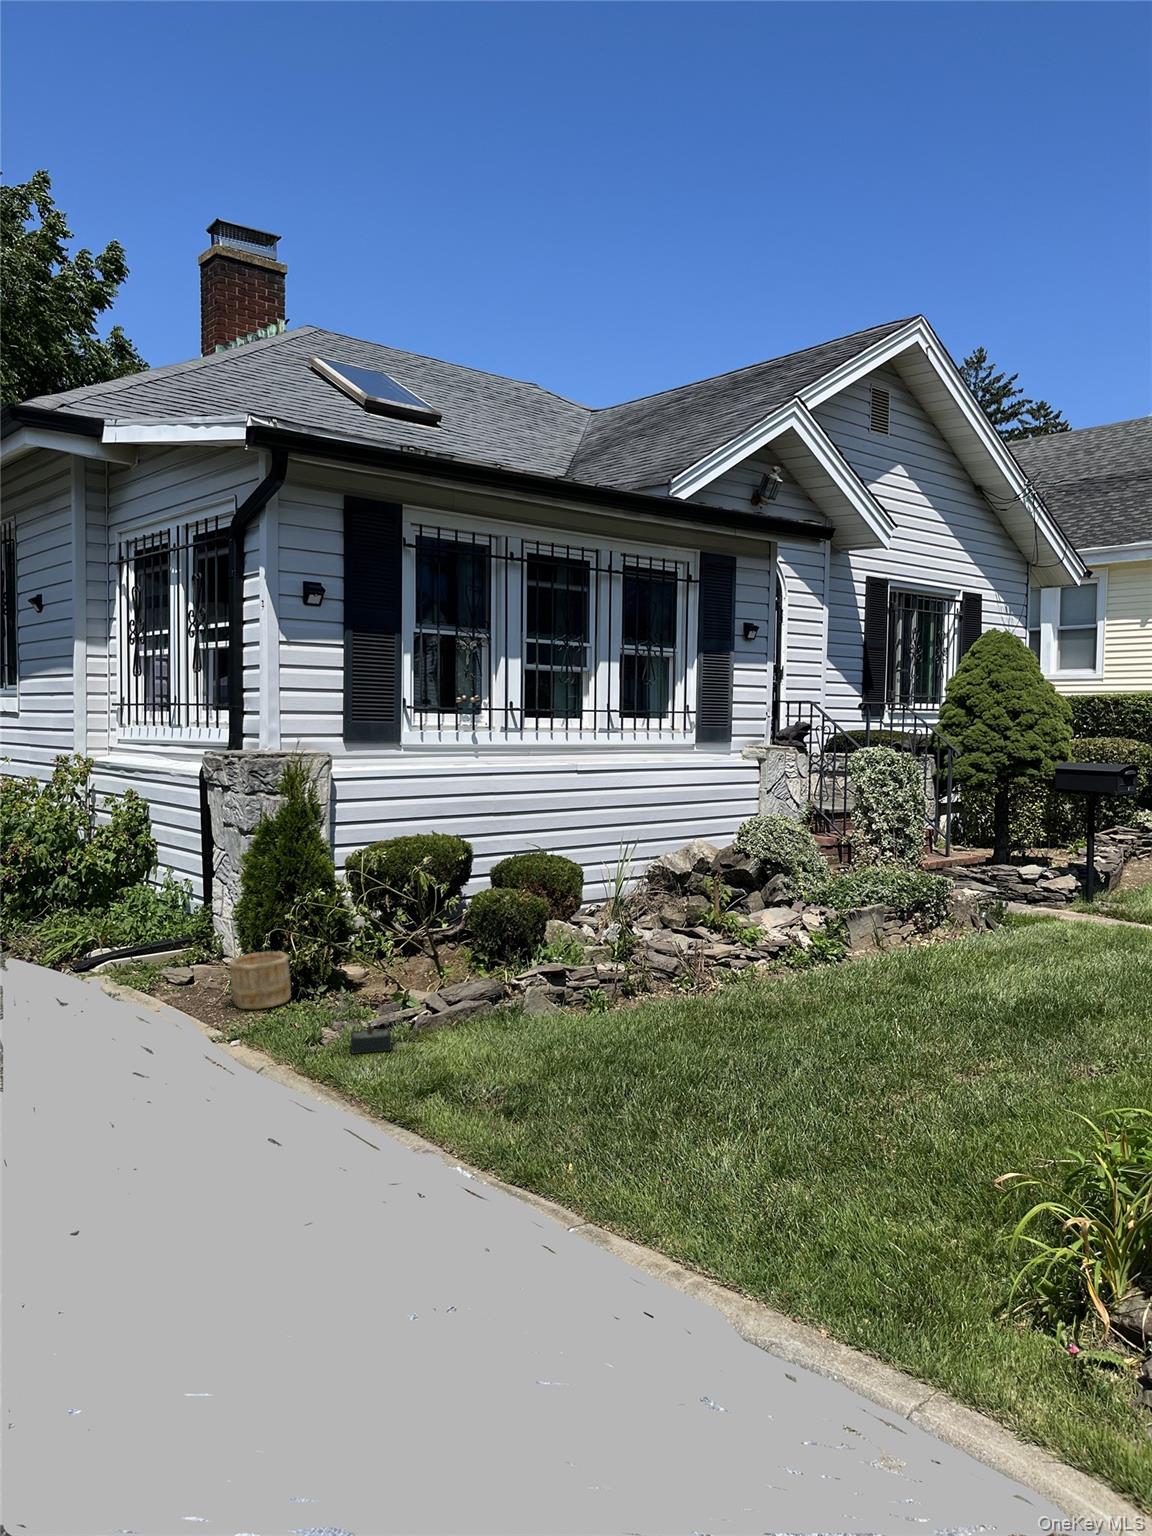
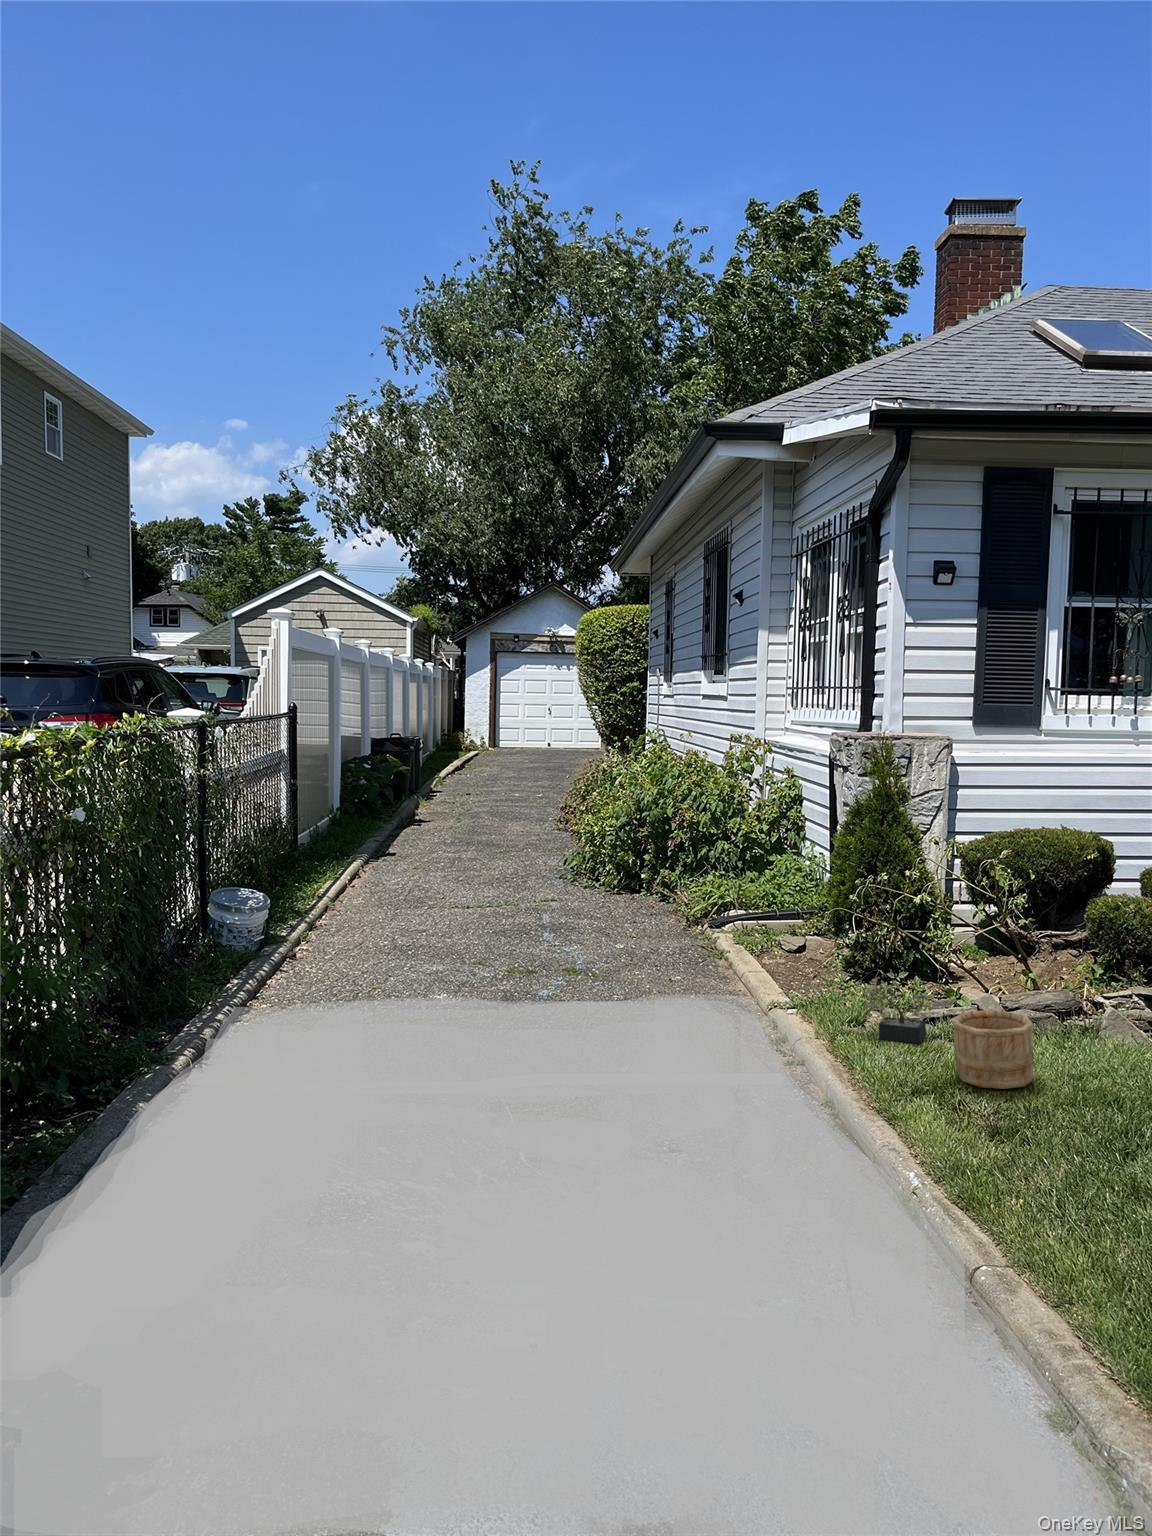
wooden bucket: present [228,951,291,1009] -> present [951,1010,1034,1089]

